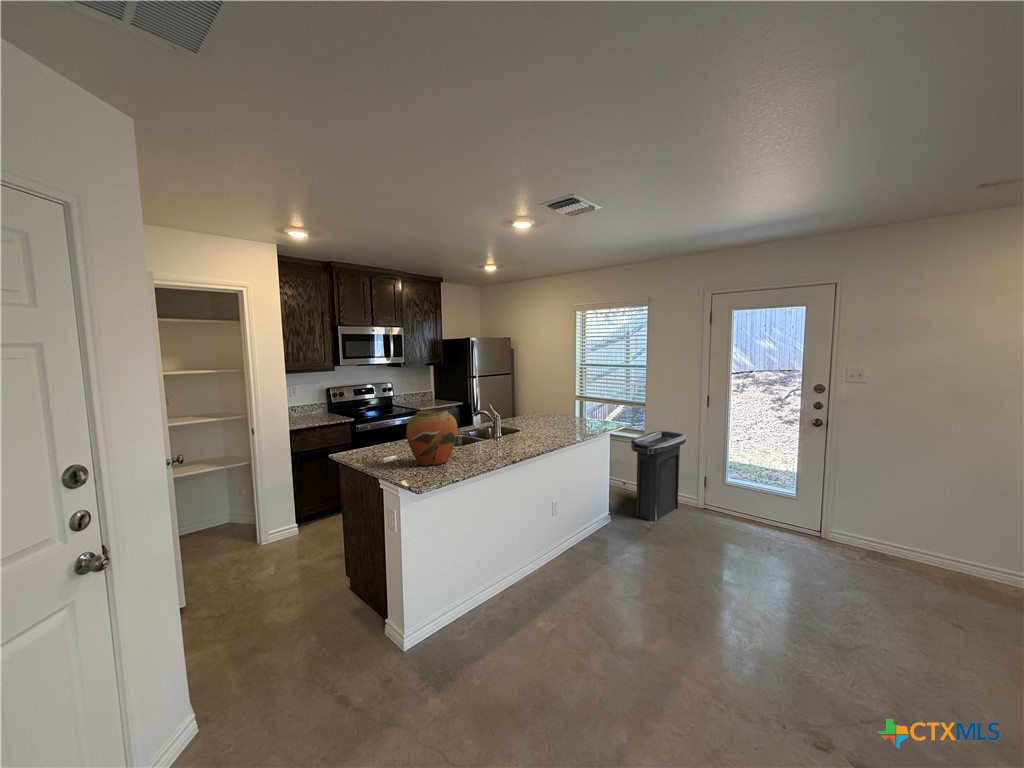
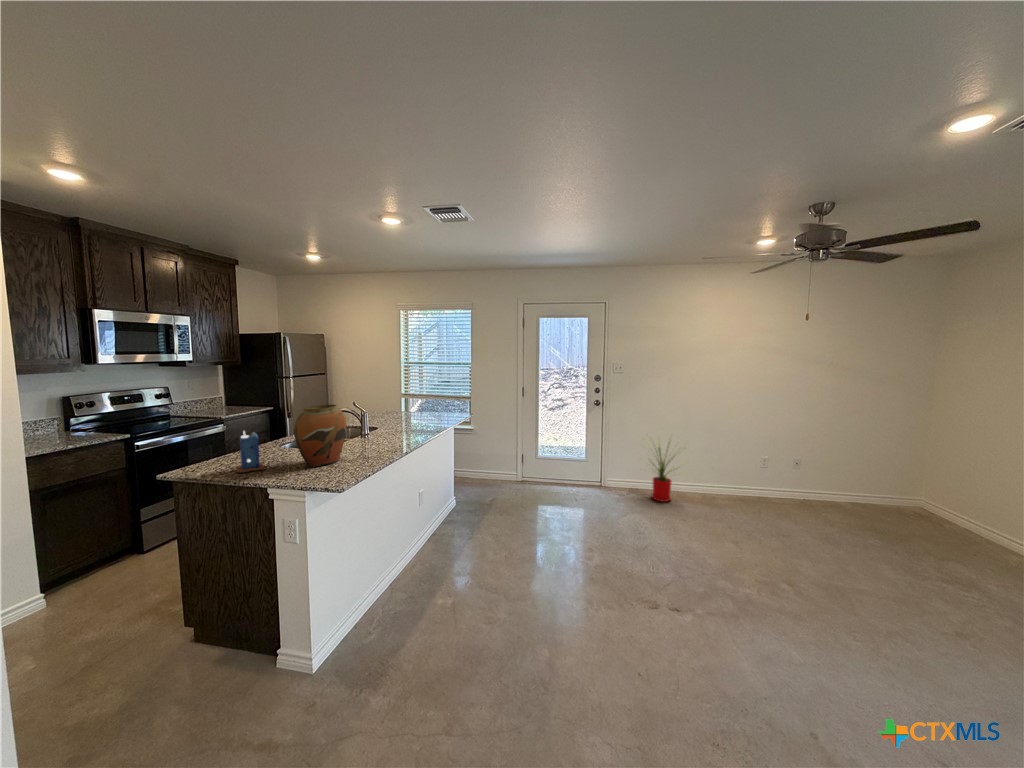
candle: none [369,428,393,463] -> present [236,431,265,473]
trash can: present [631,431,686,521] -> none [469,419,507,497]
house plant: none [884,476,995,590] -> present [649,442,677,502]

